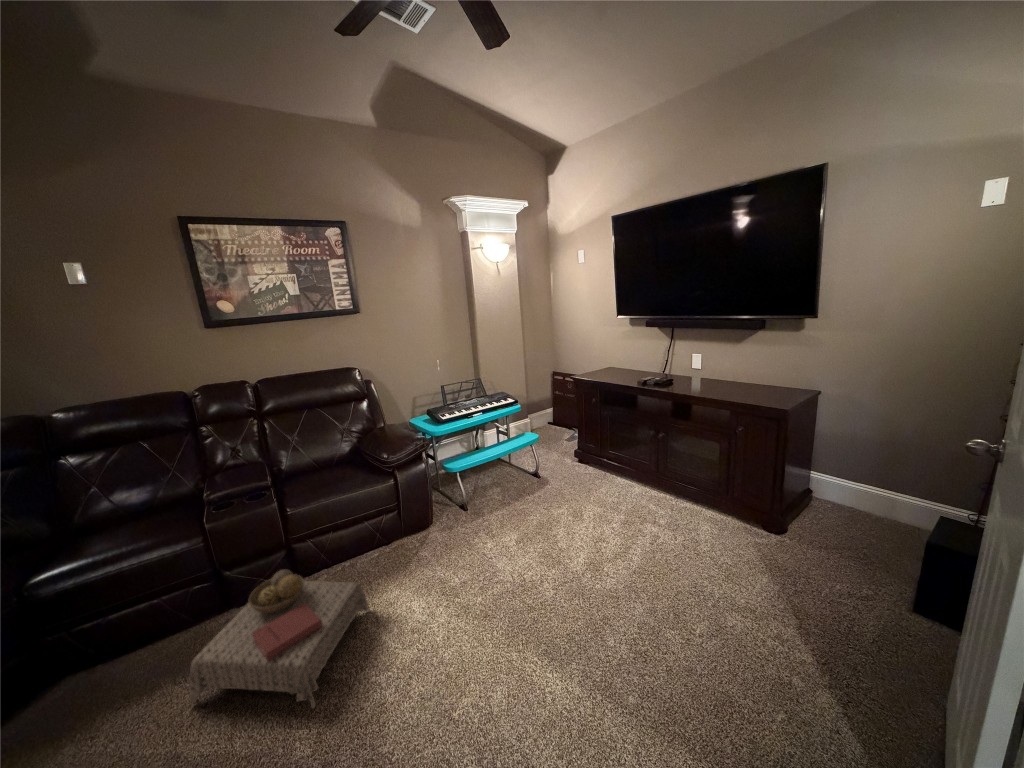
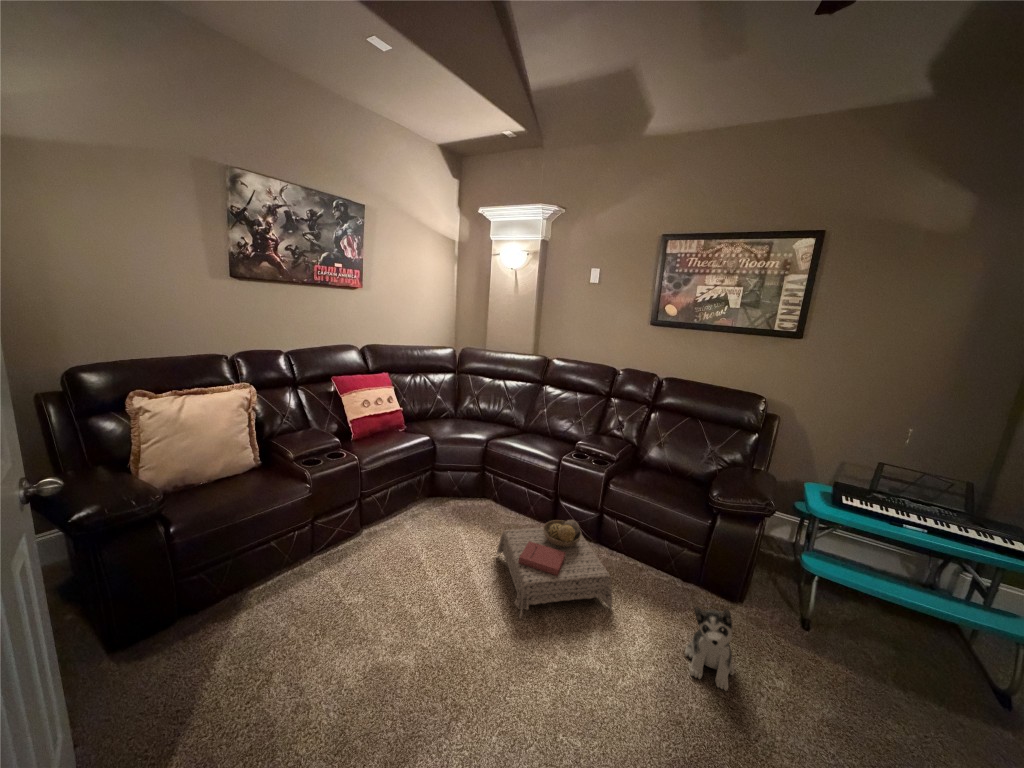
plush toy: none [437,522,478,588] -> present [685,606,734,691]

